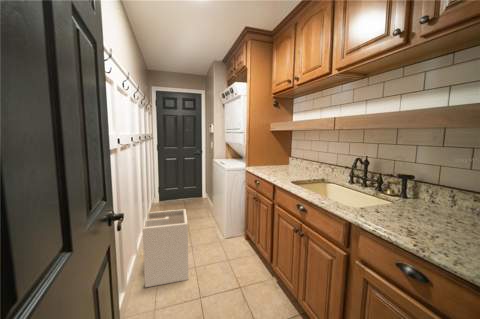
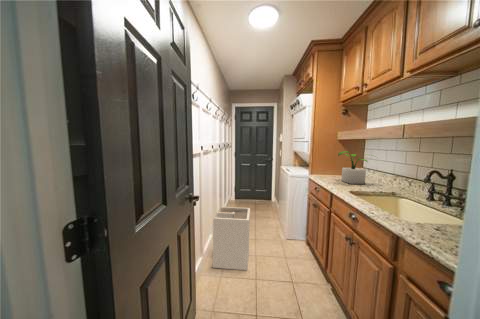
potted plant: none [274,143,307,174] -> present [338,151,367,184]

